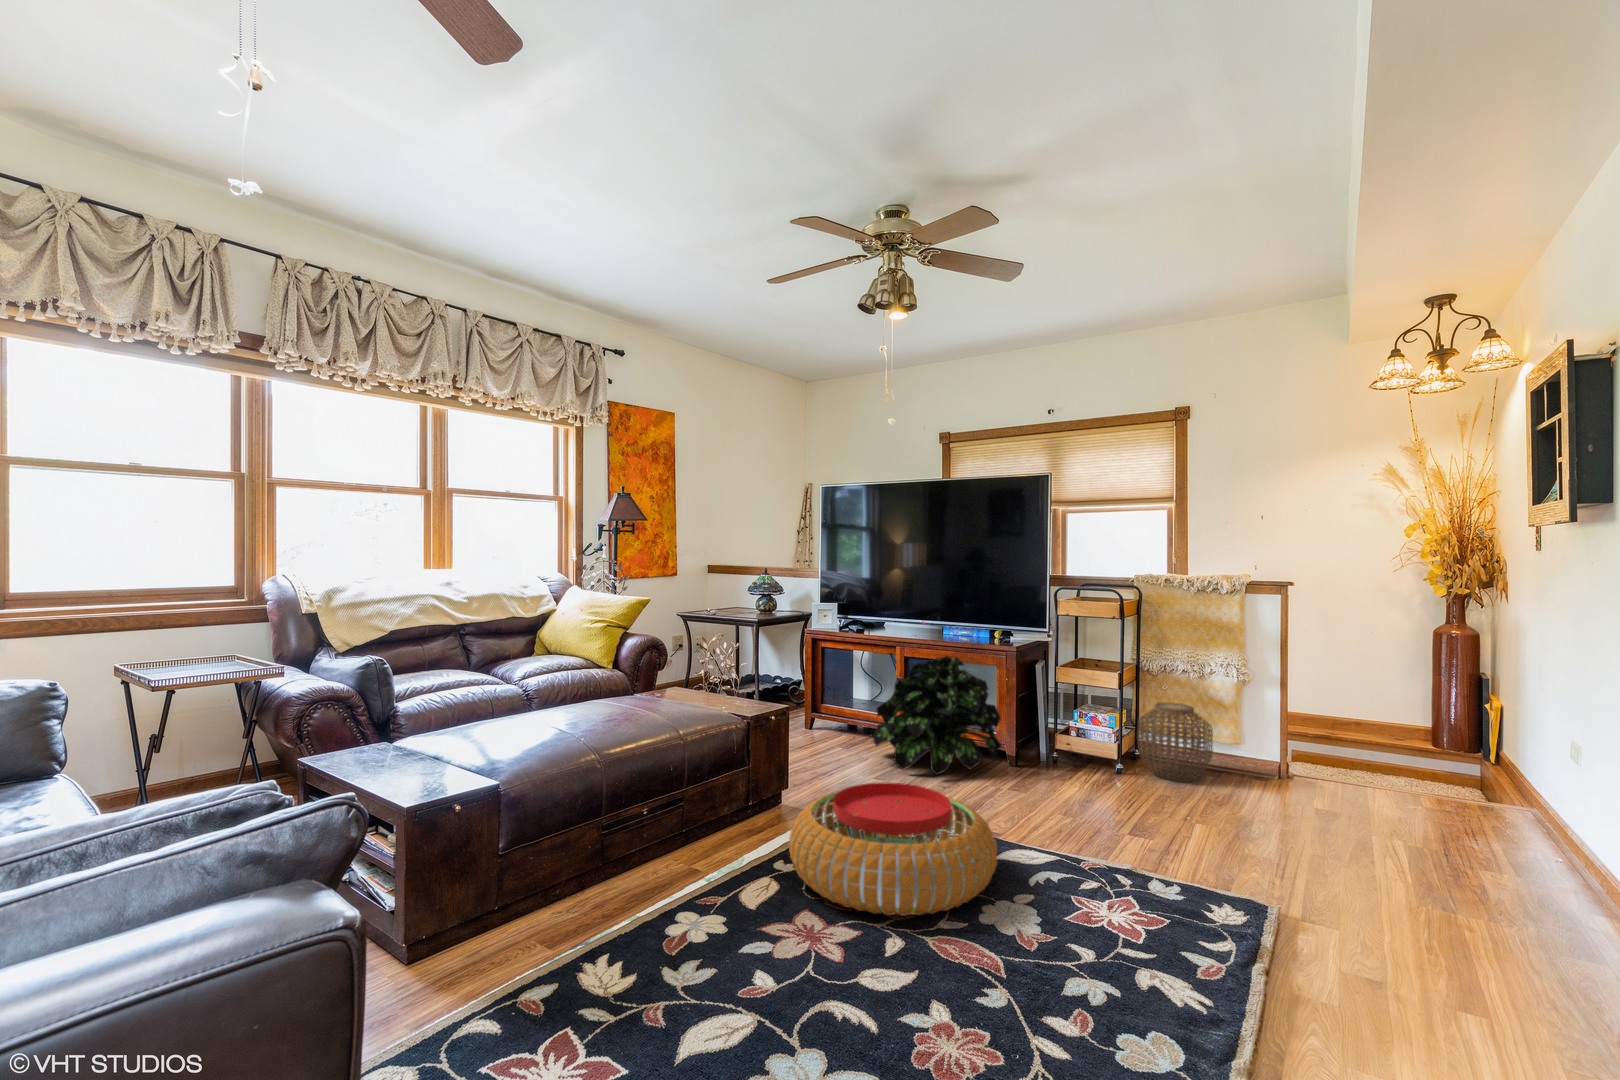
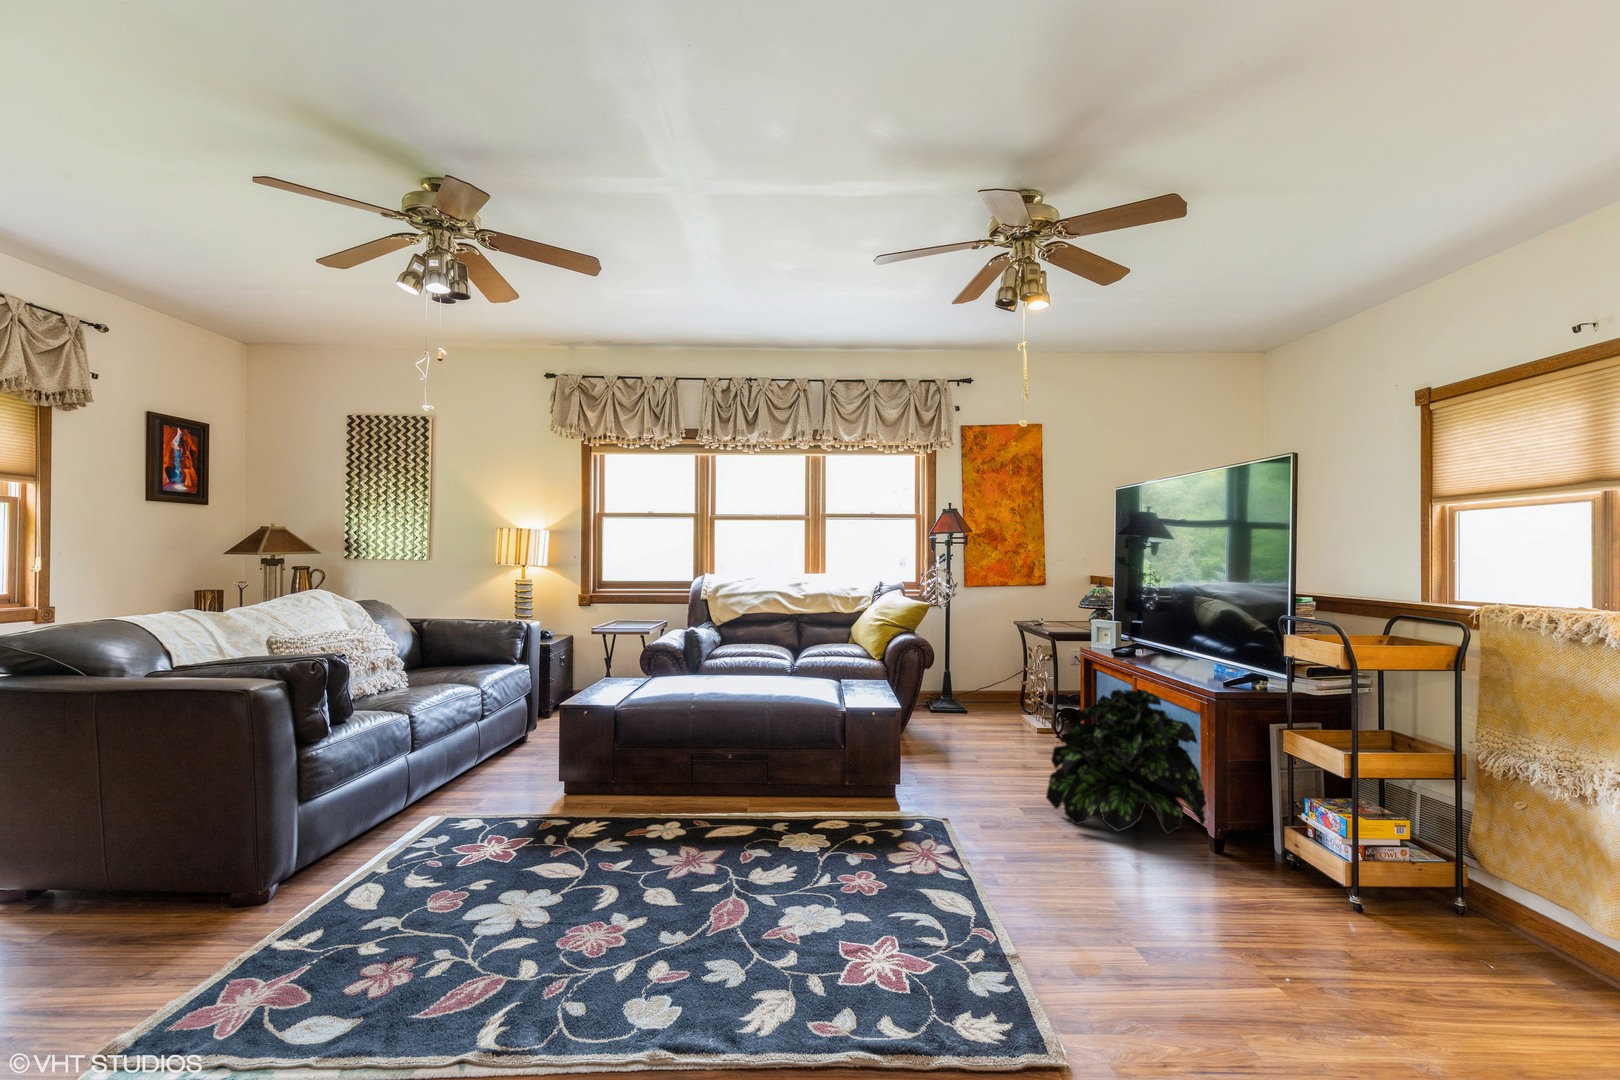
woven basket: present [1138,703,1213,782] -> none [1402,825,1569,983]
pouf: present [789,782,997,916] -> none [719,778,915,906]

